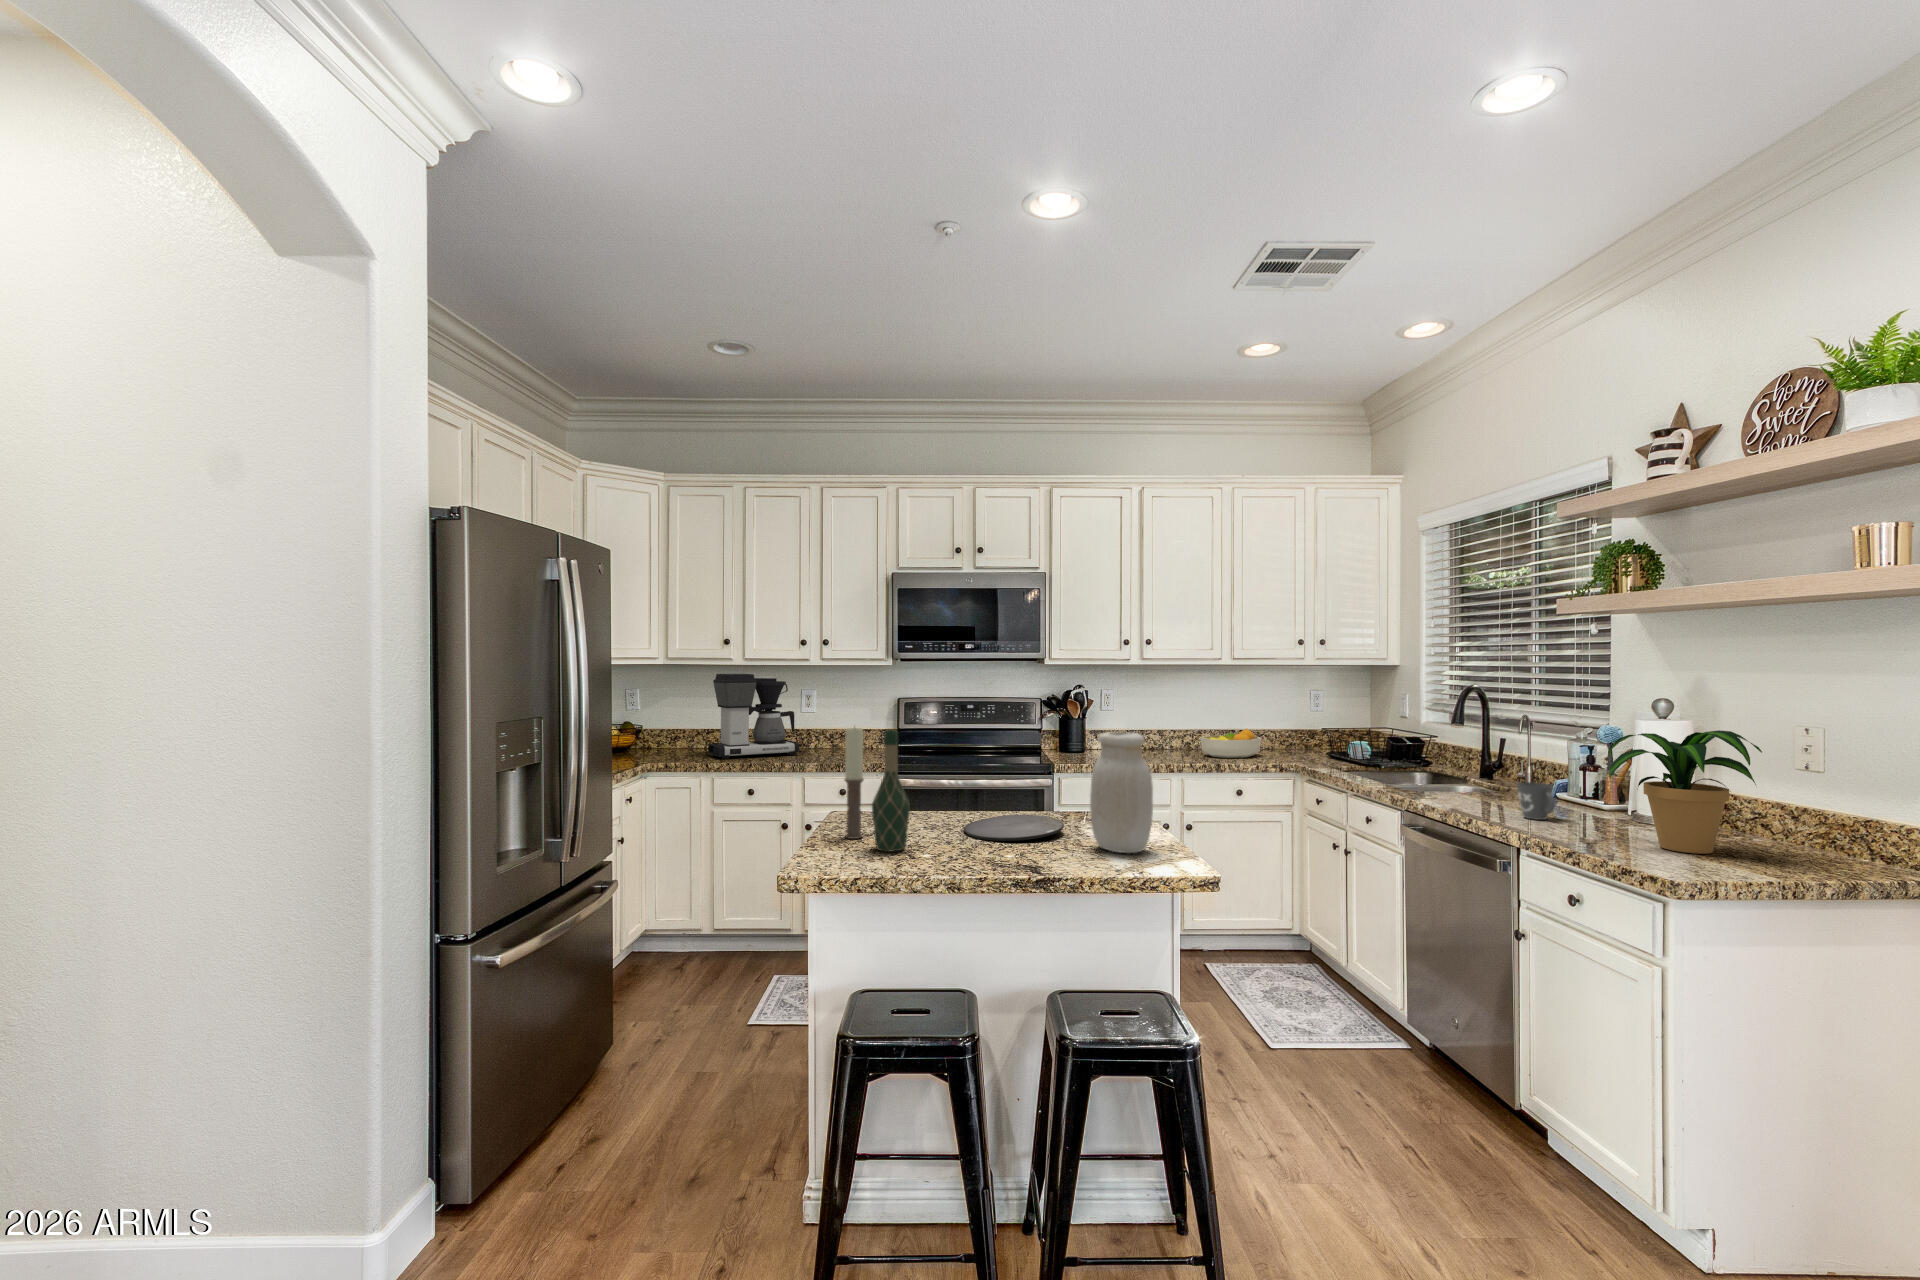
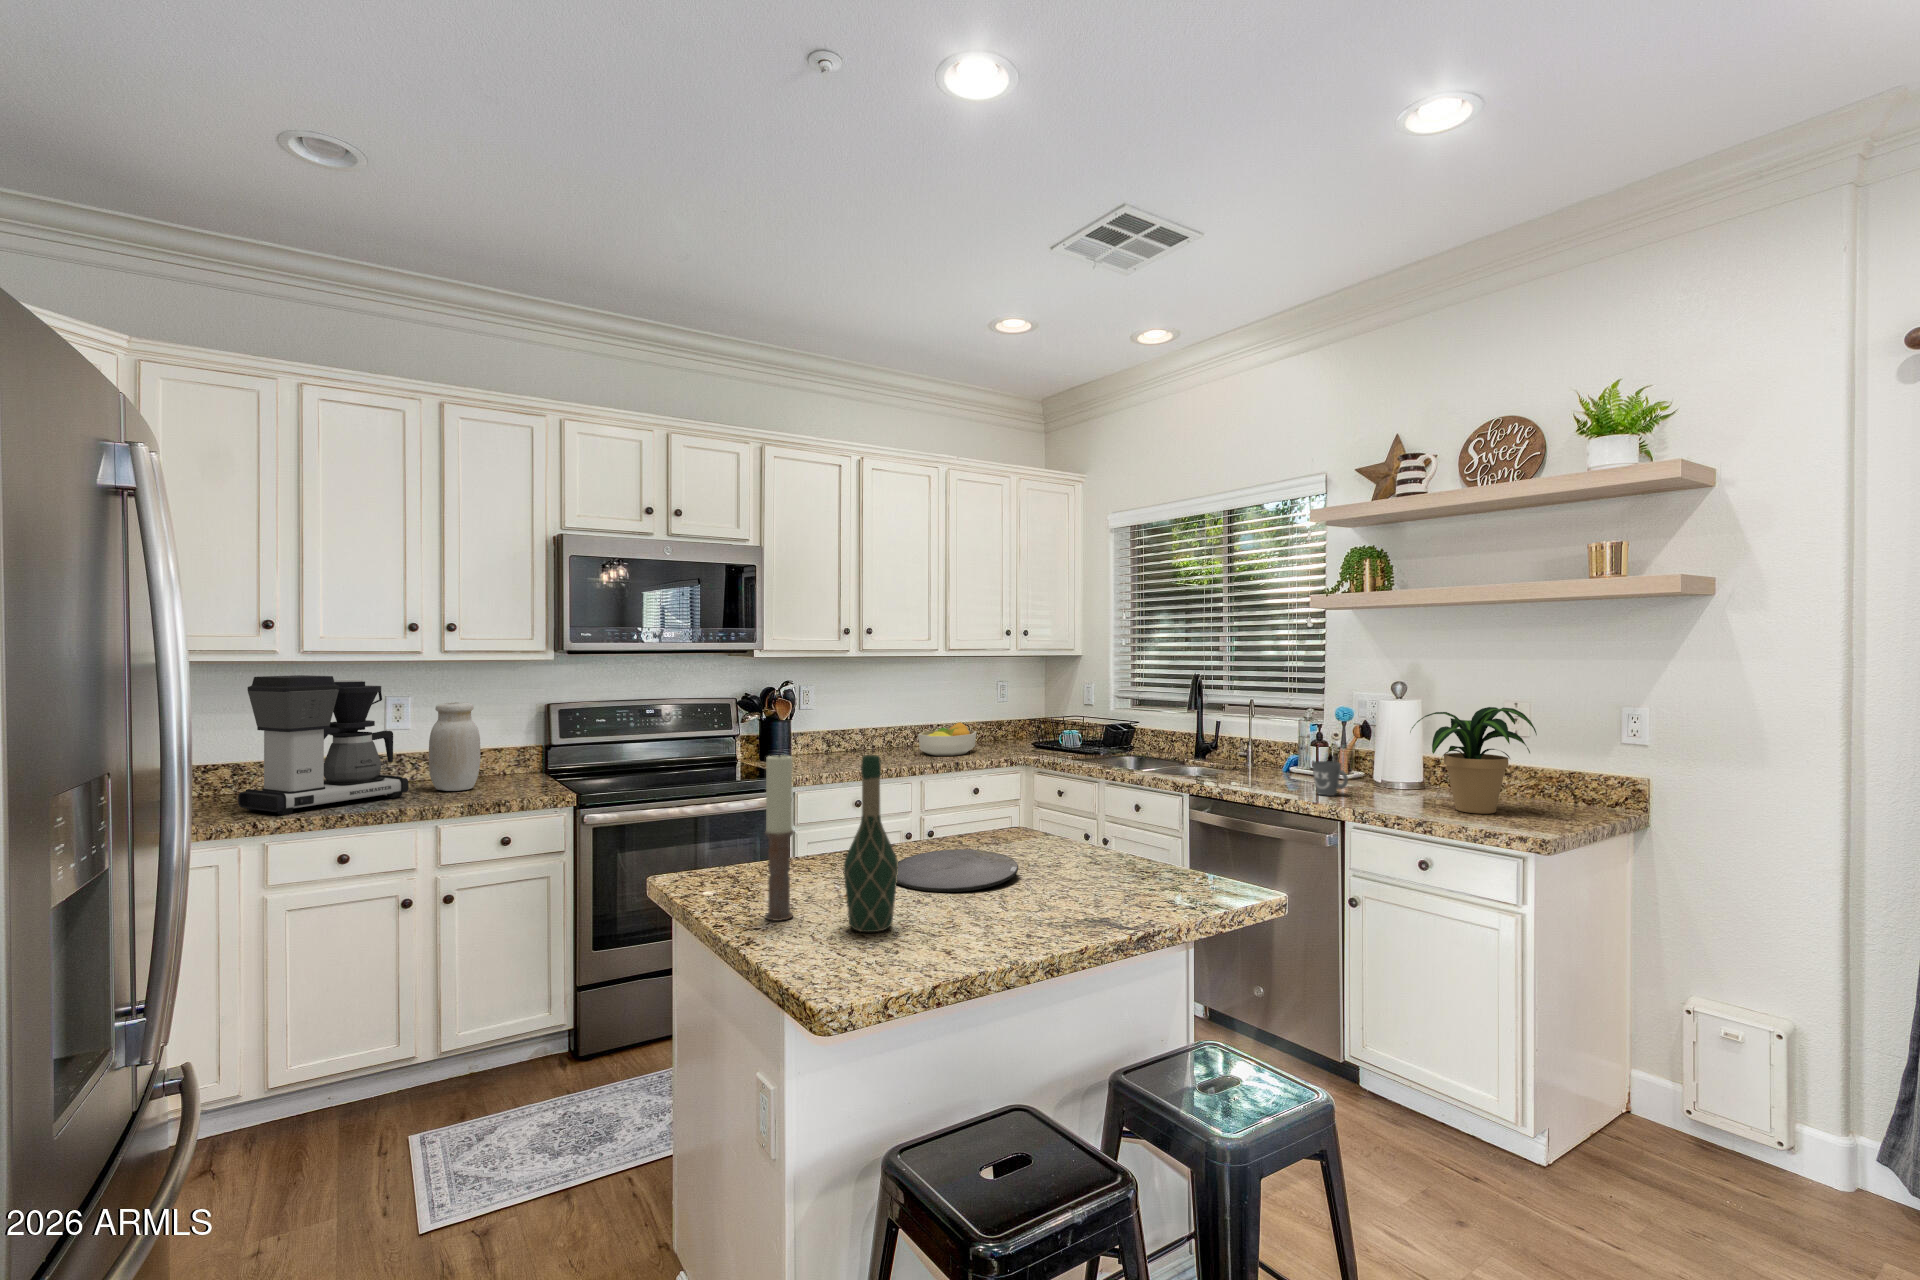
jar: present [1090,732,1153,853] -> present [429,702,480,791]

